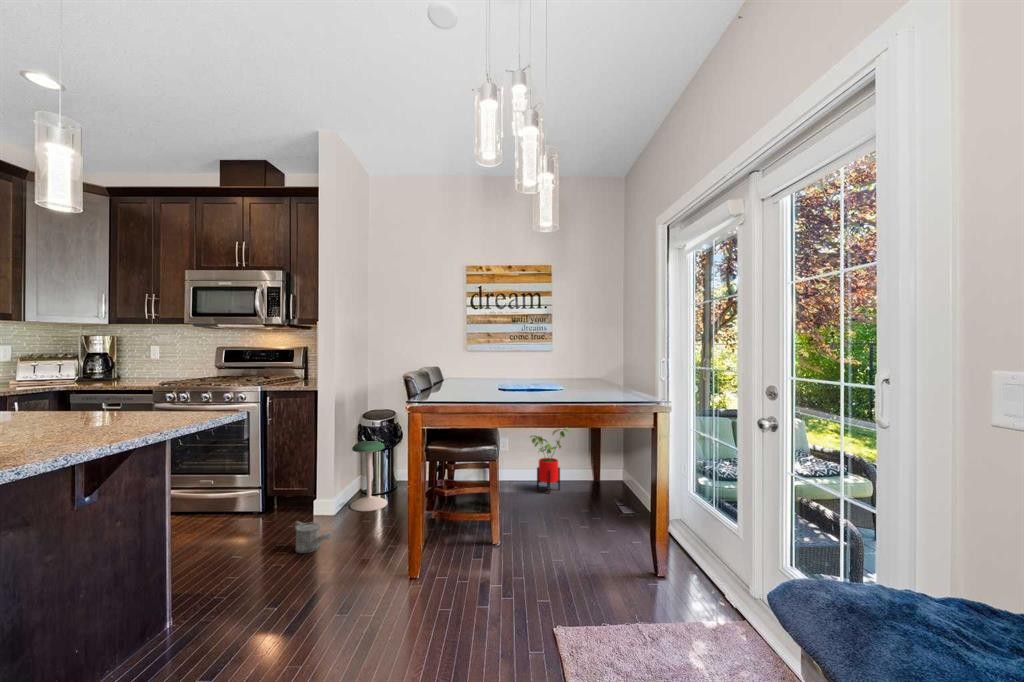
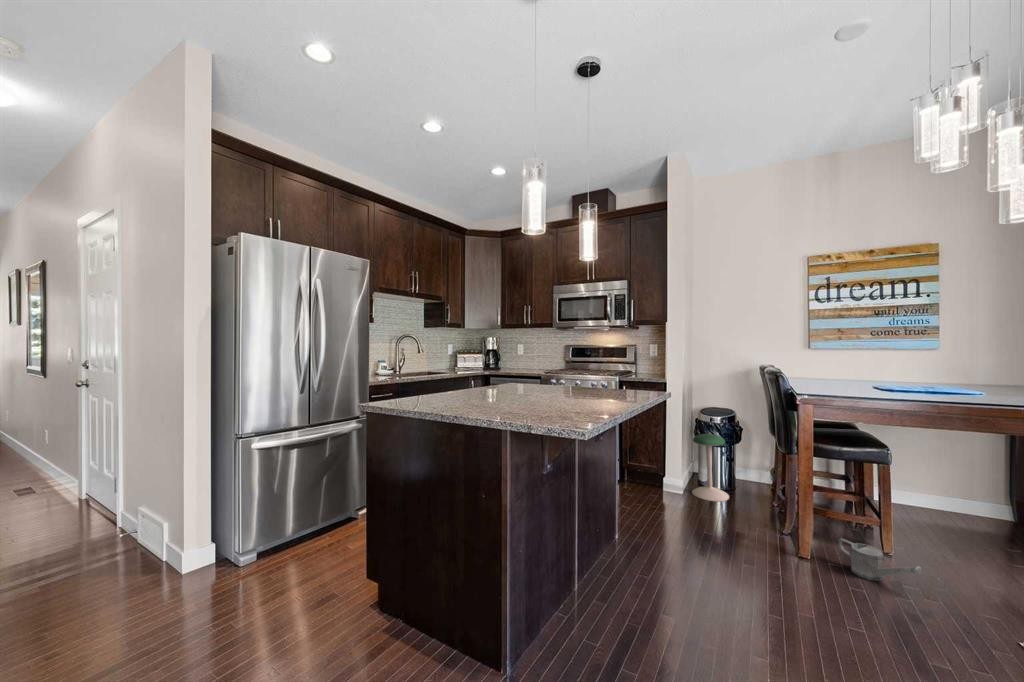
house plant: present [530,428,570,493] -> none [907,439,980,524]
watering can: present [295,521,331,553] -> present [839,539,921,581]

